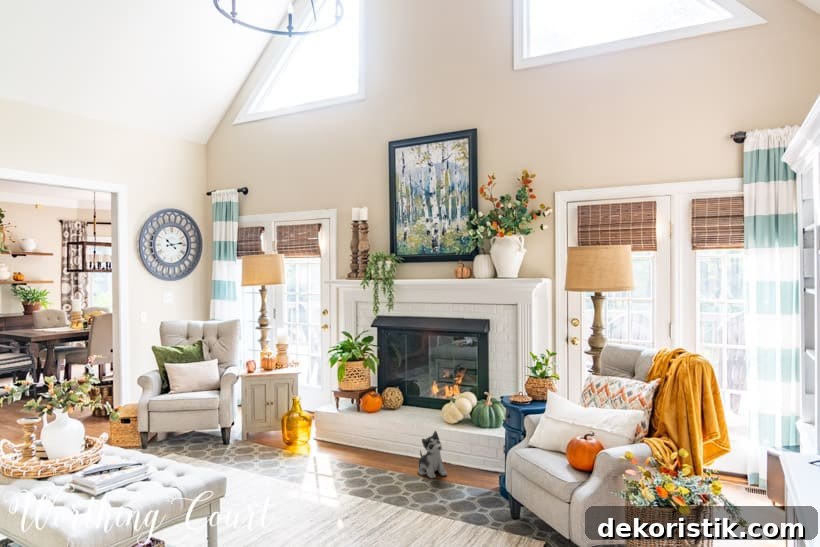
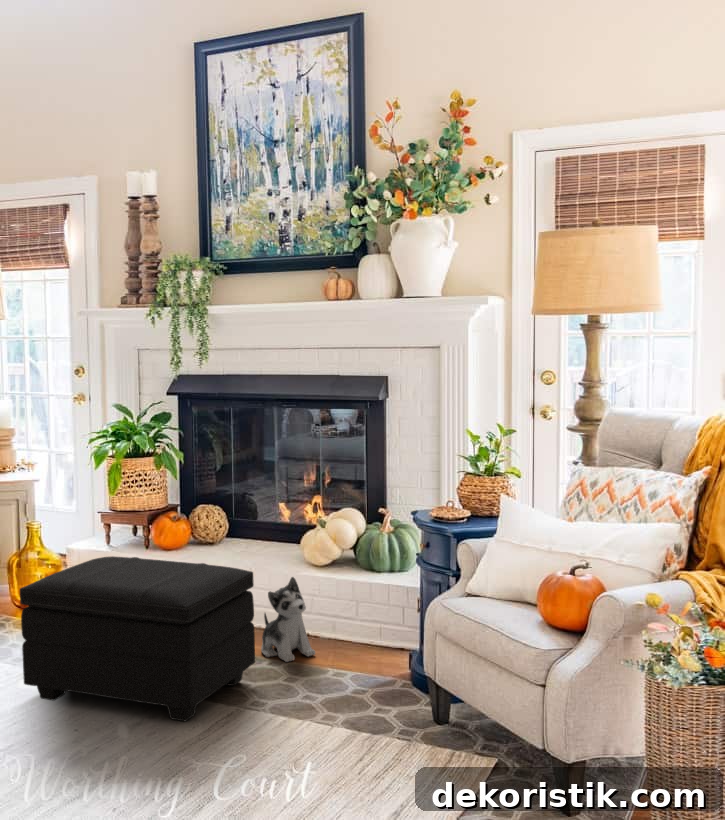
footstool: none [293,417,414,509] -> present [20,556,255,721]

